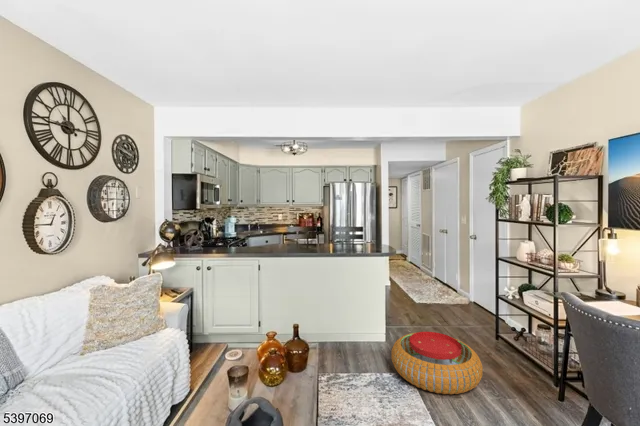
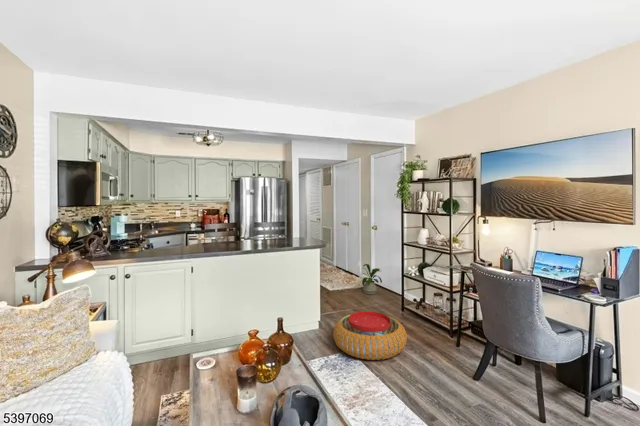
house plant: none [448,277,479,313] -> present [362,264,382,294]

